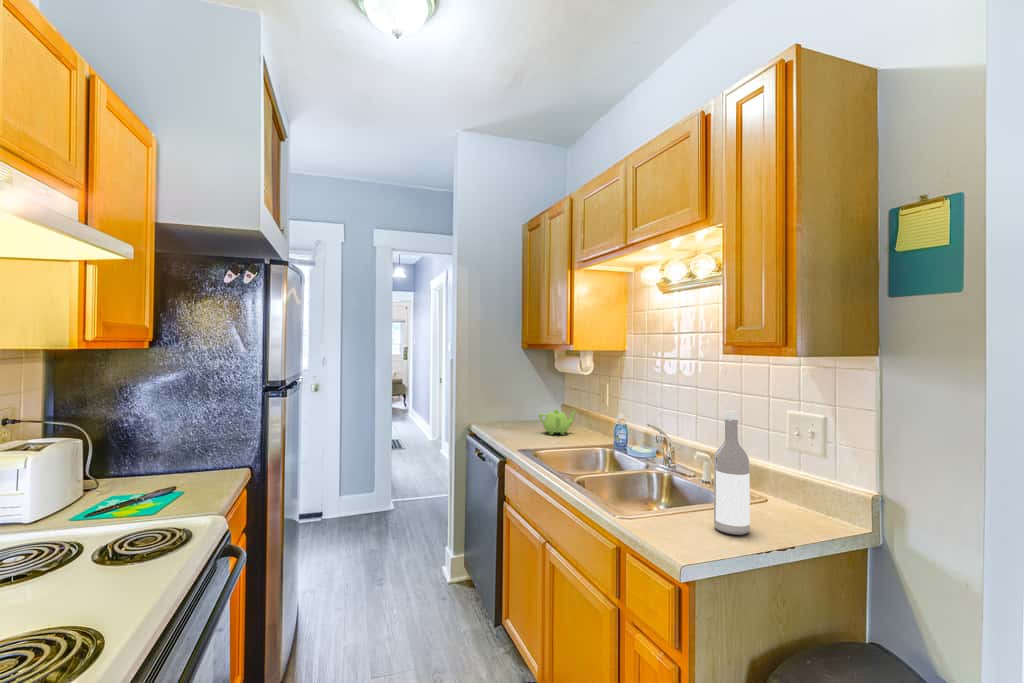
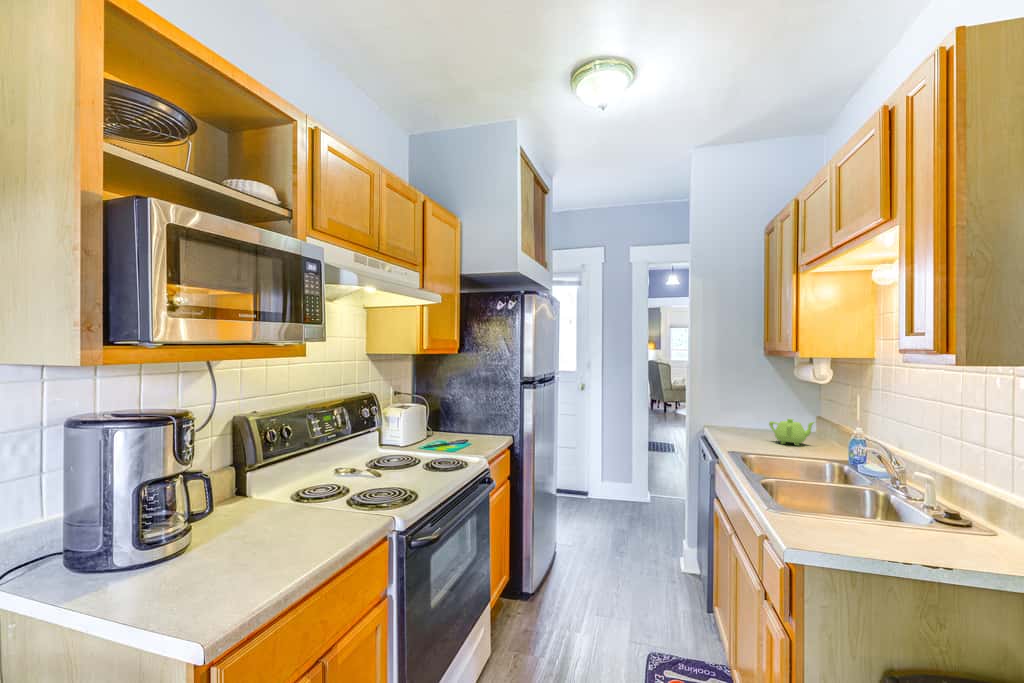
wine bottle: present [714,410,750,535] -> none [874,421,919,552]

